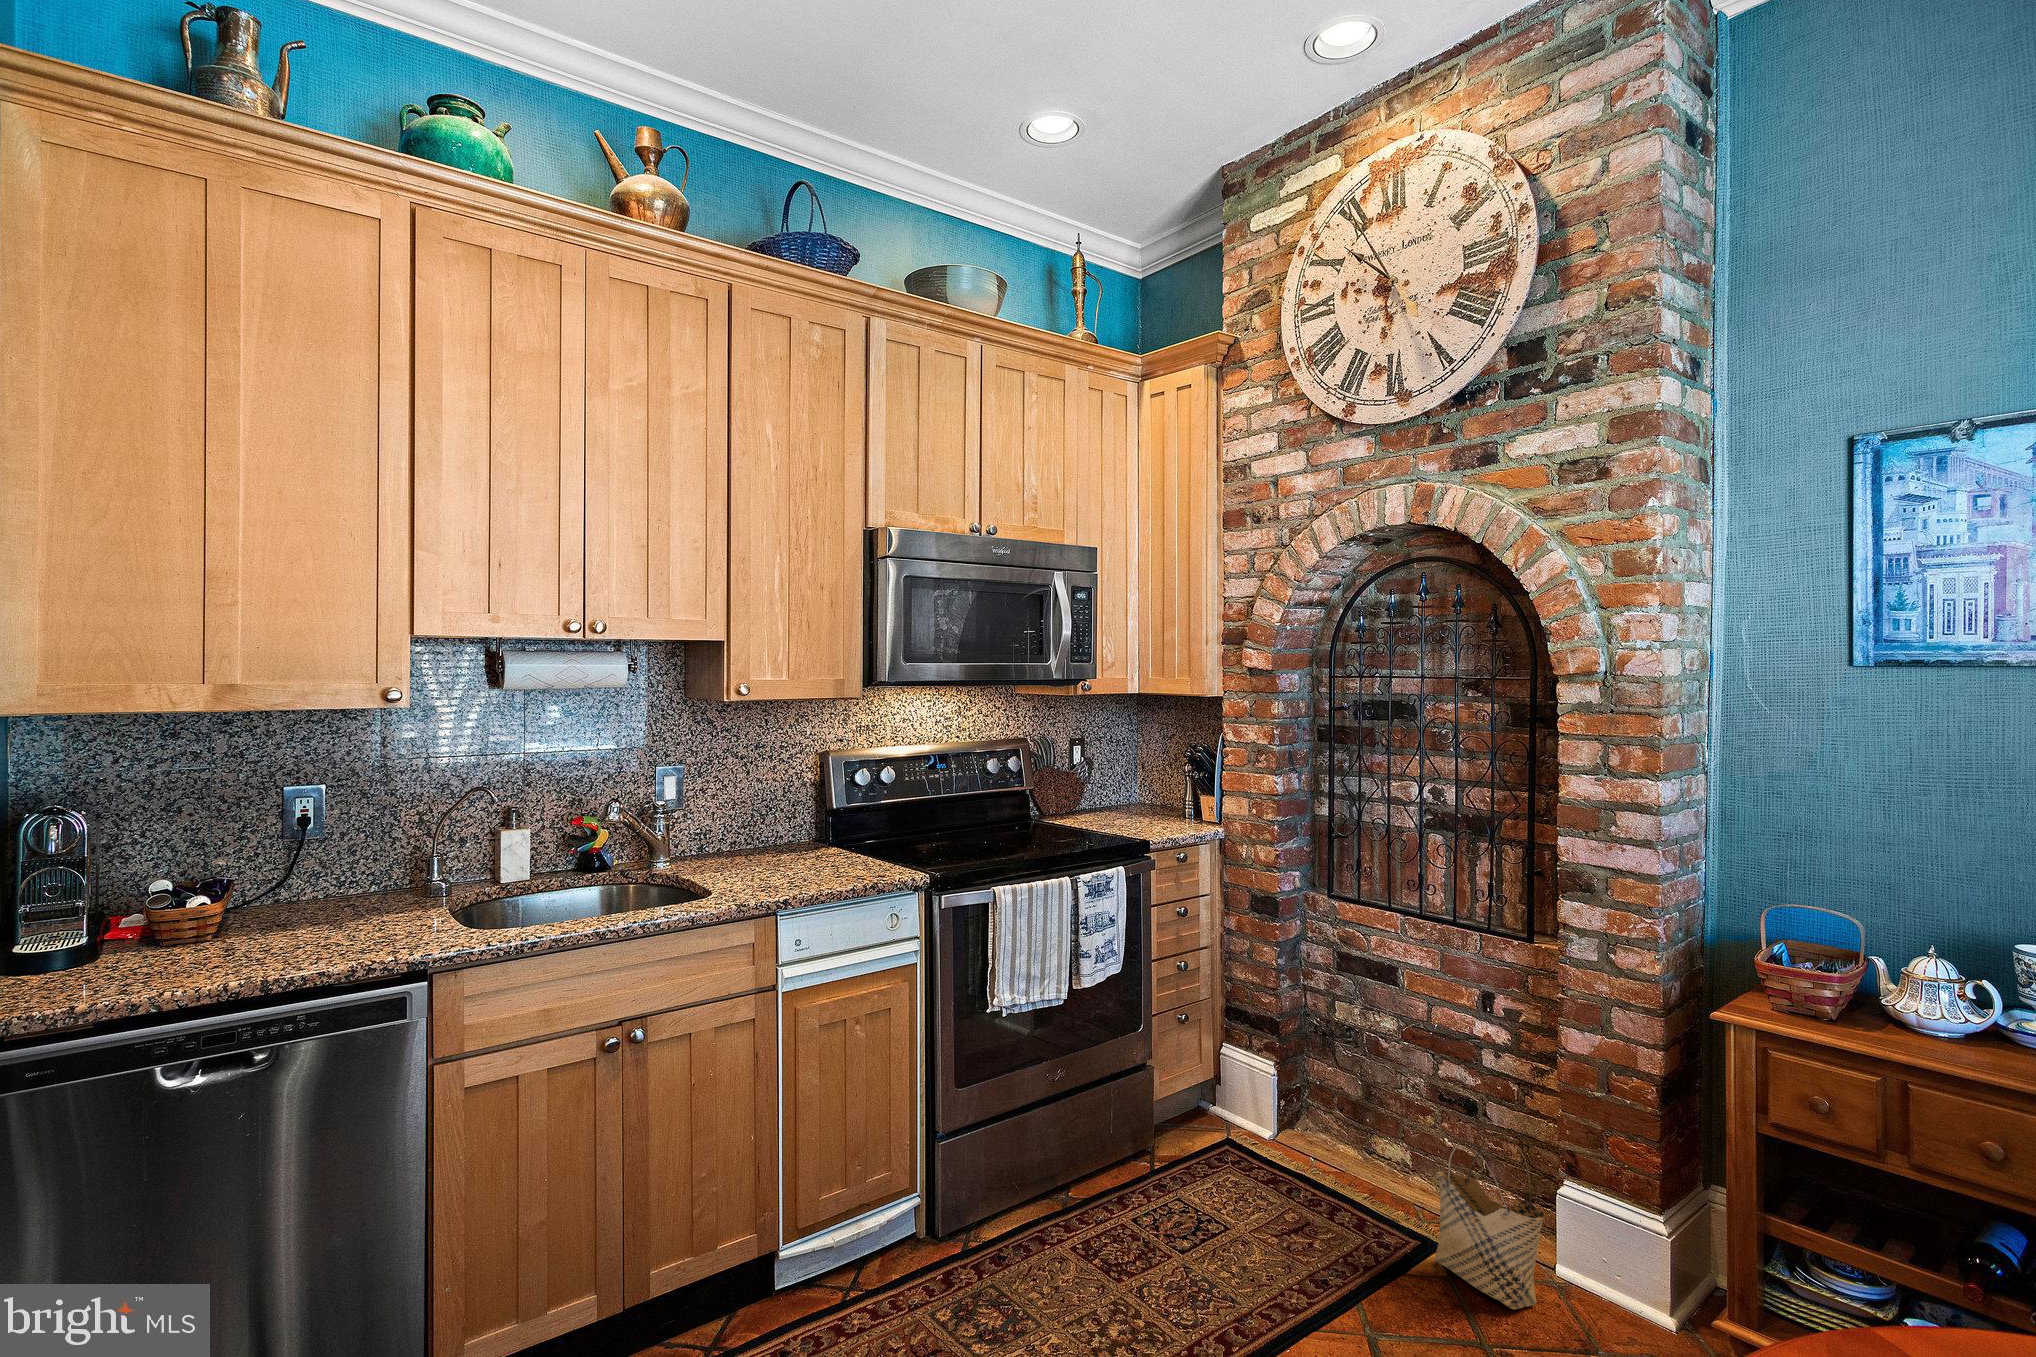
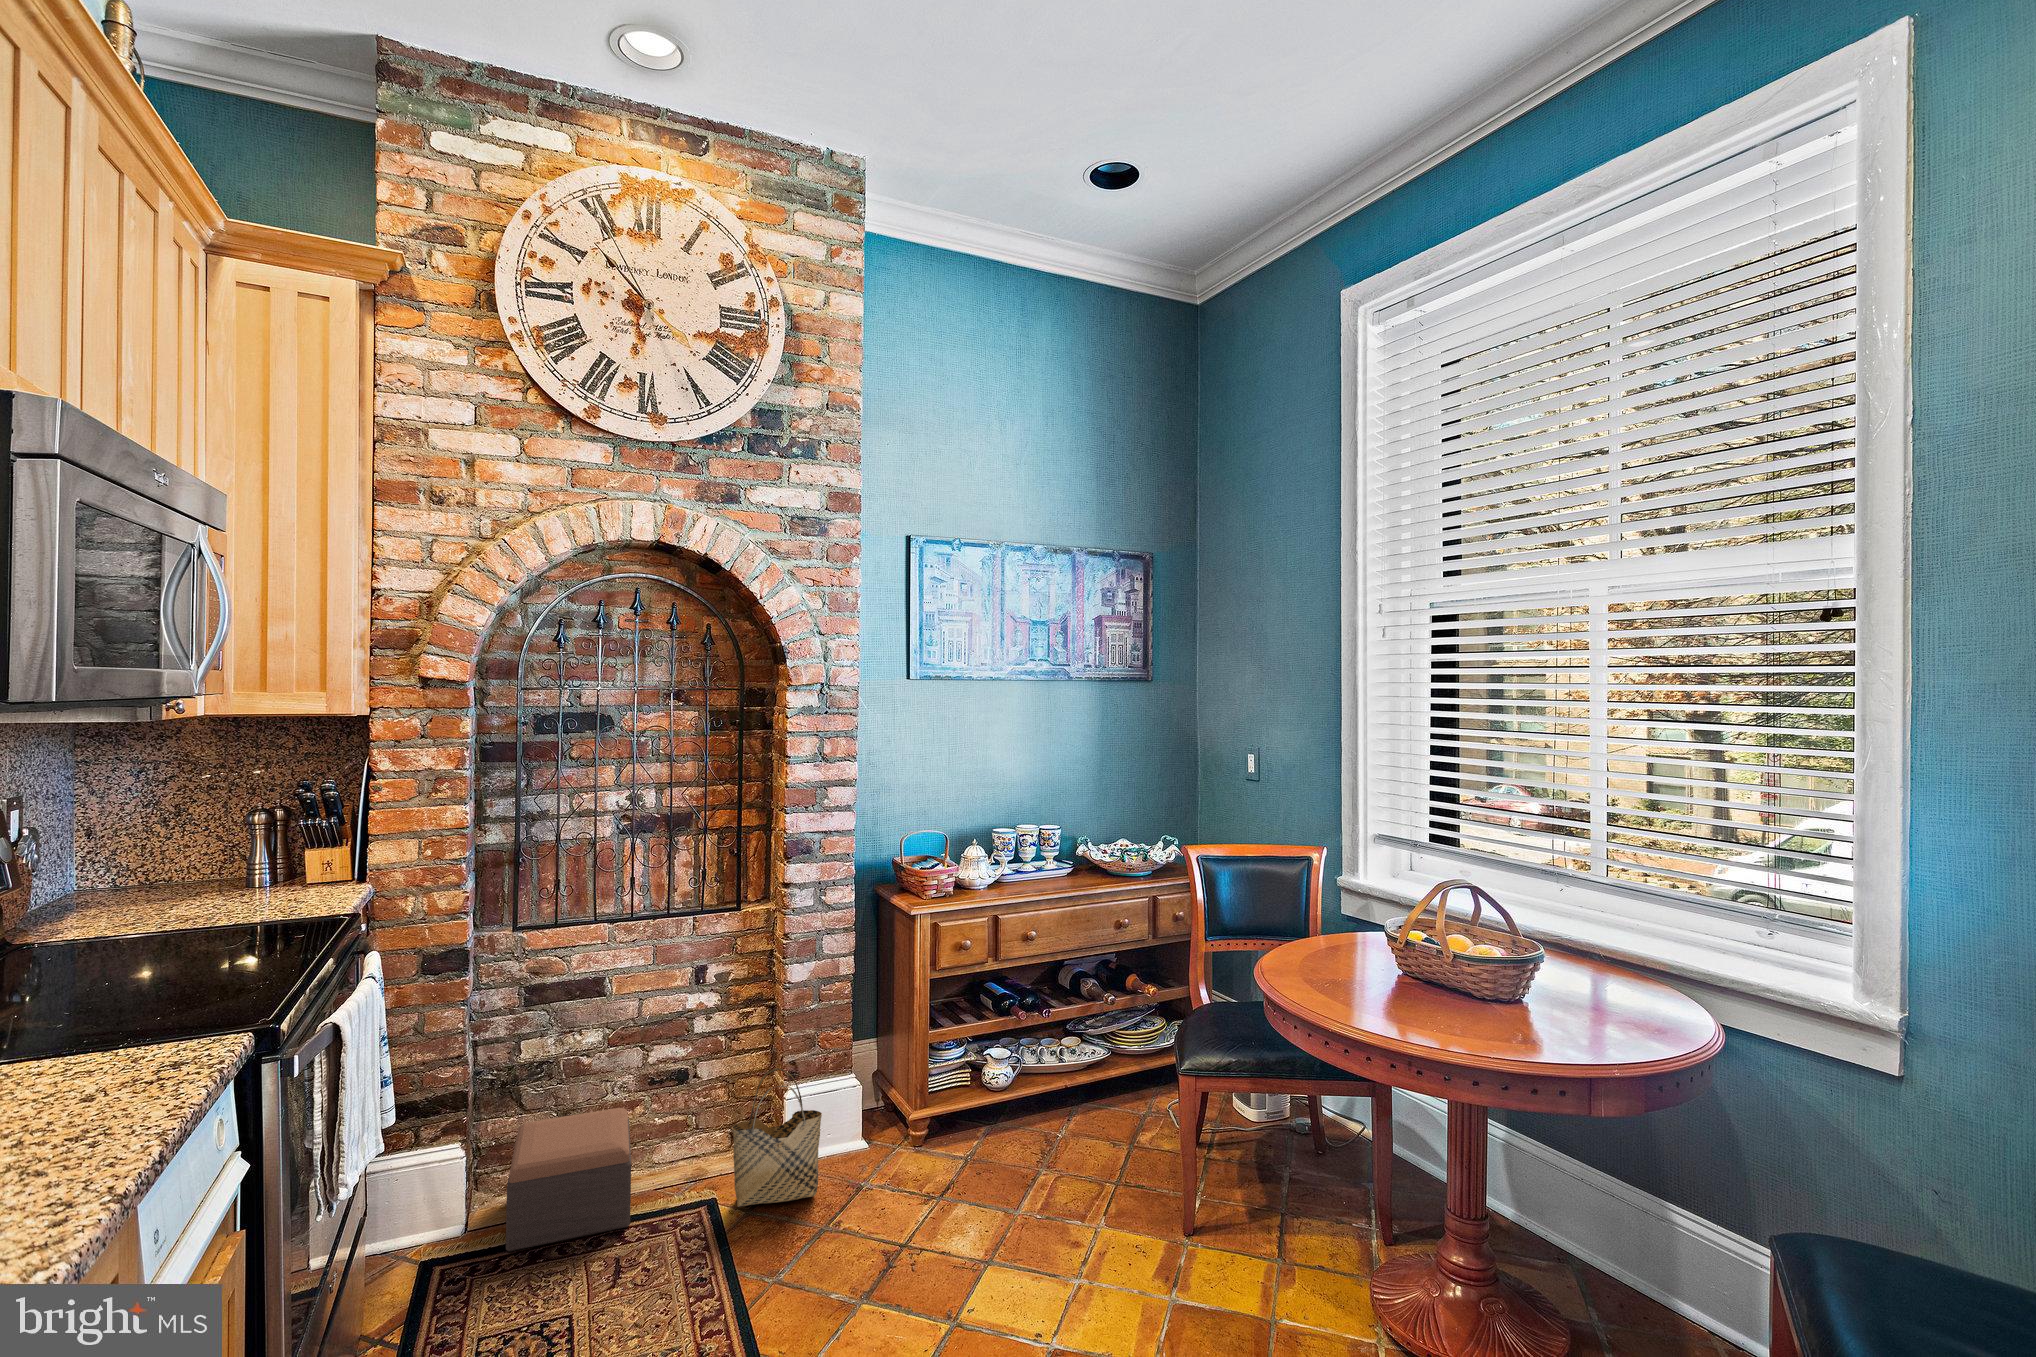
footstool: none [1265,1077,1411,1210] -> present [506,1108,631,1251]

